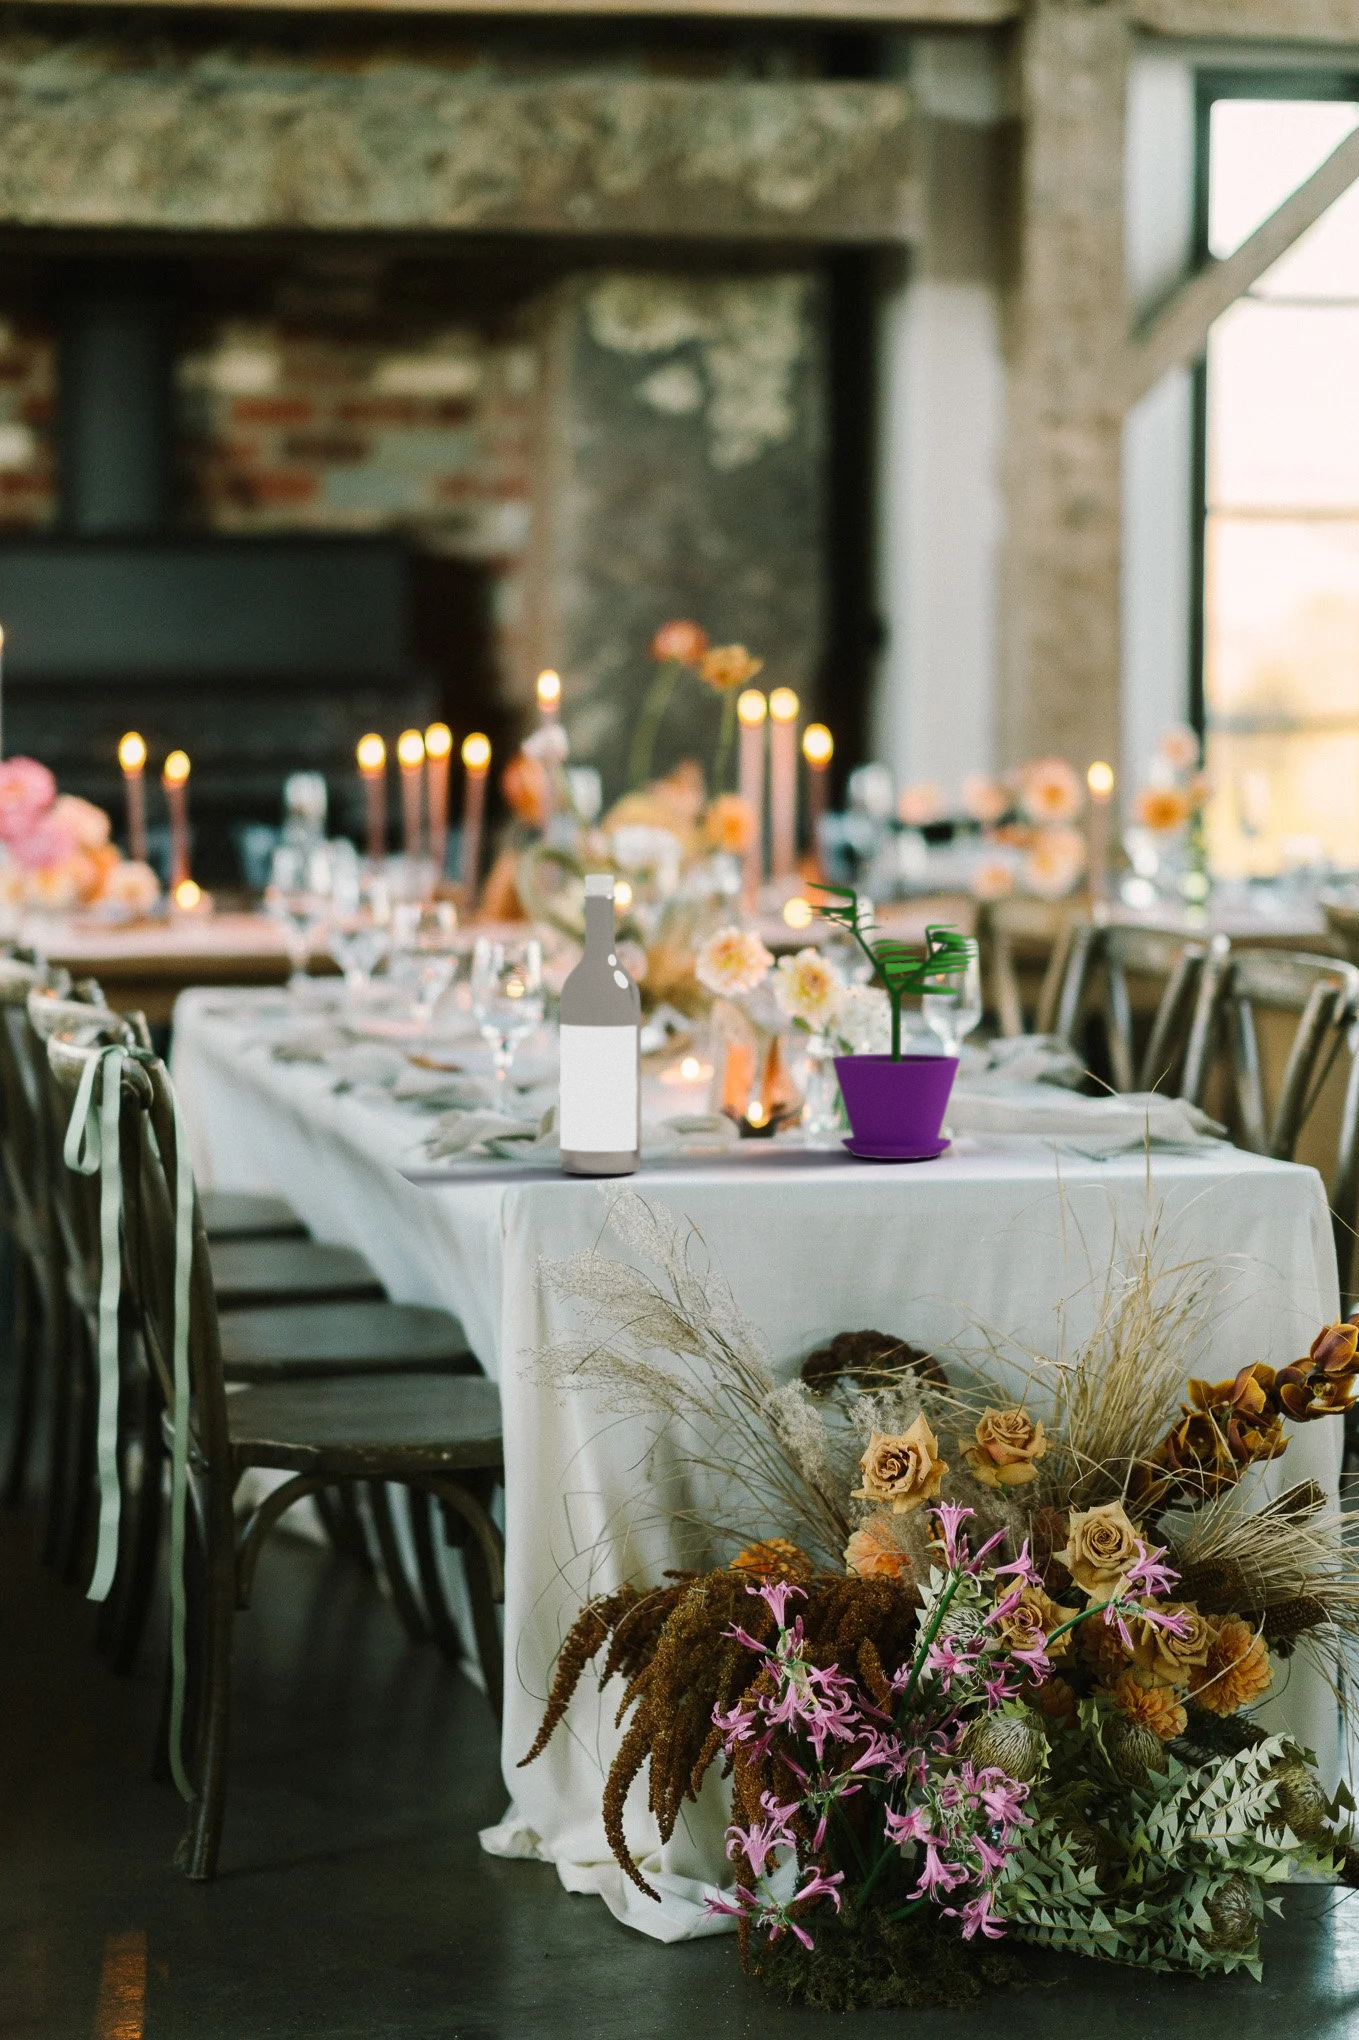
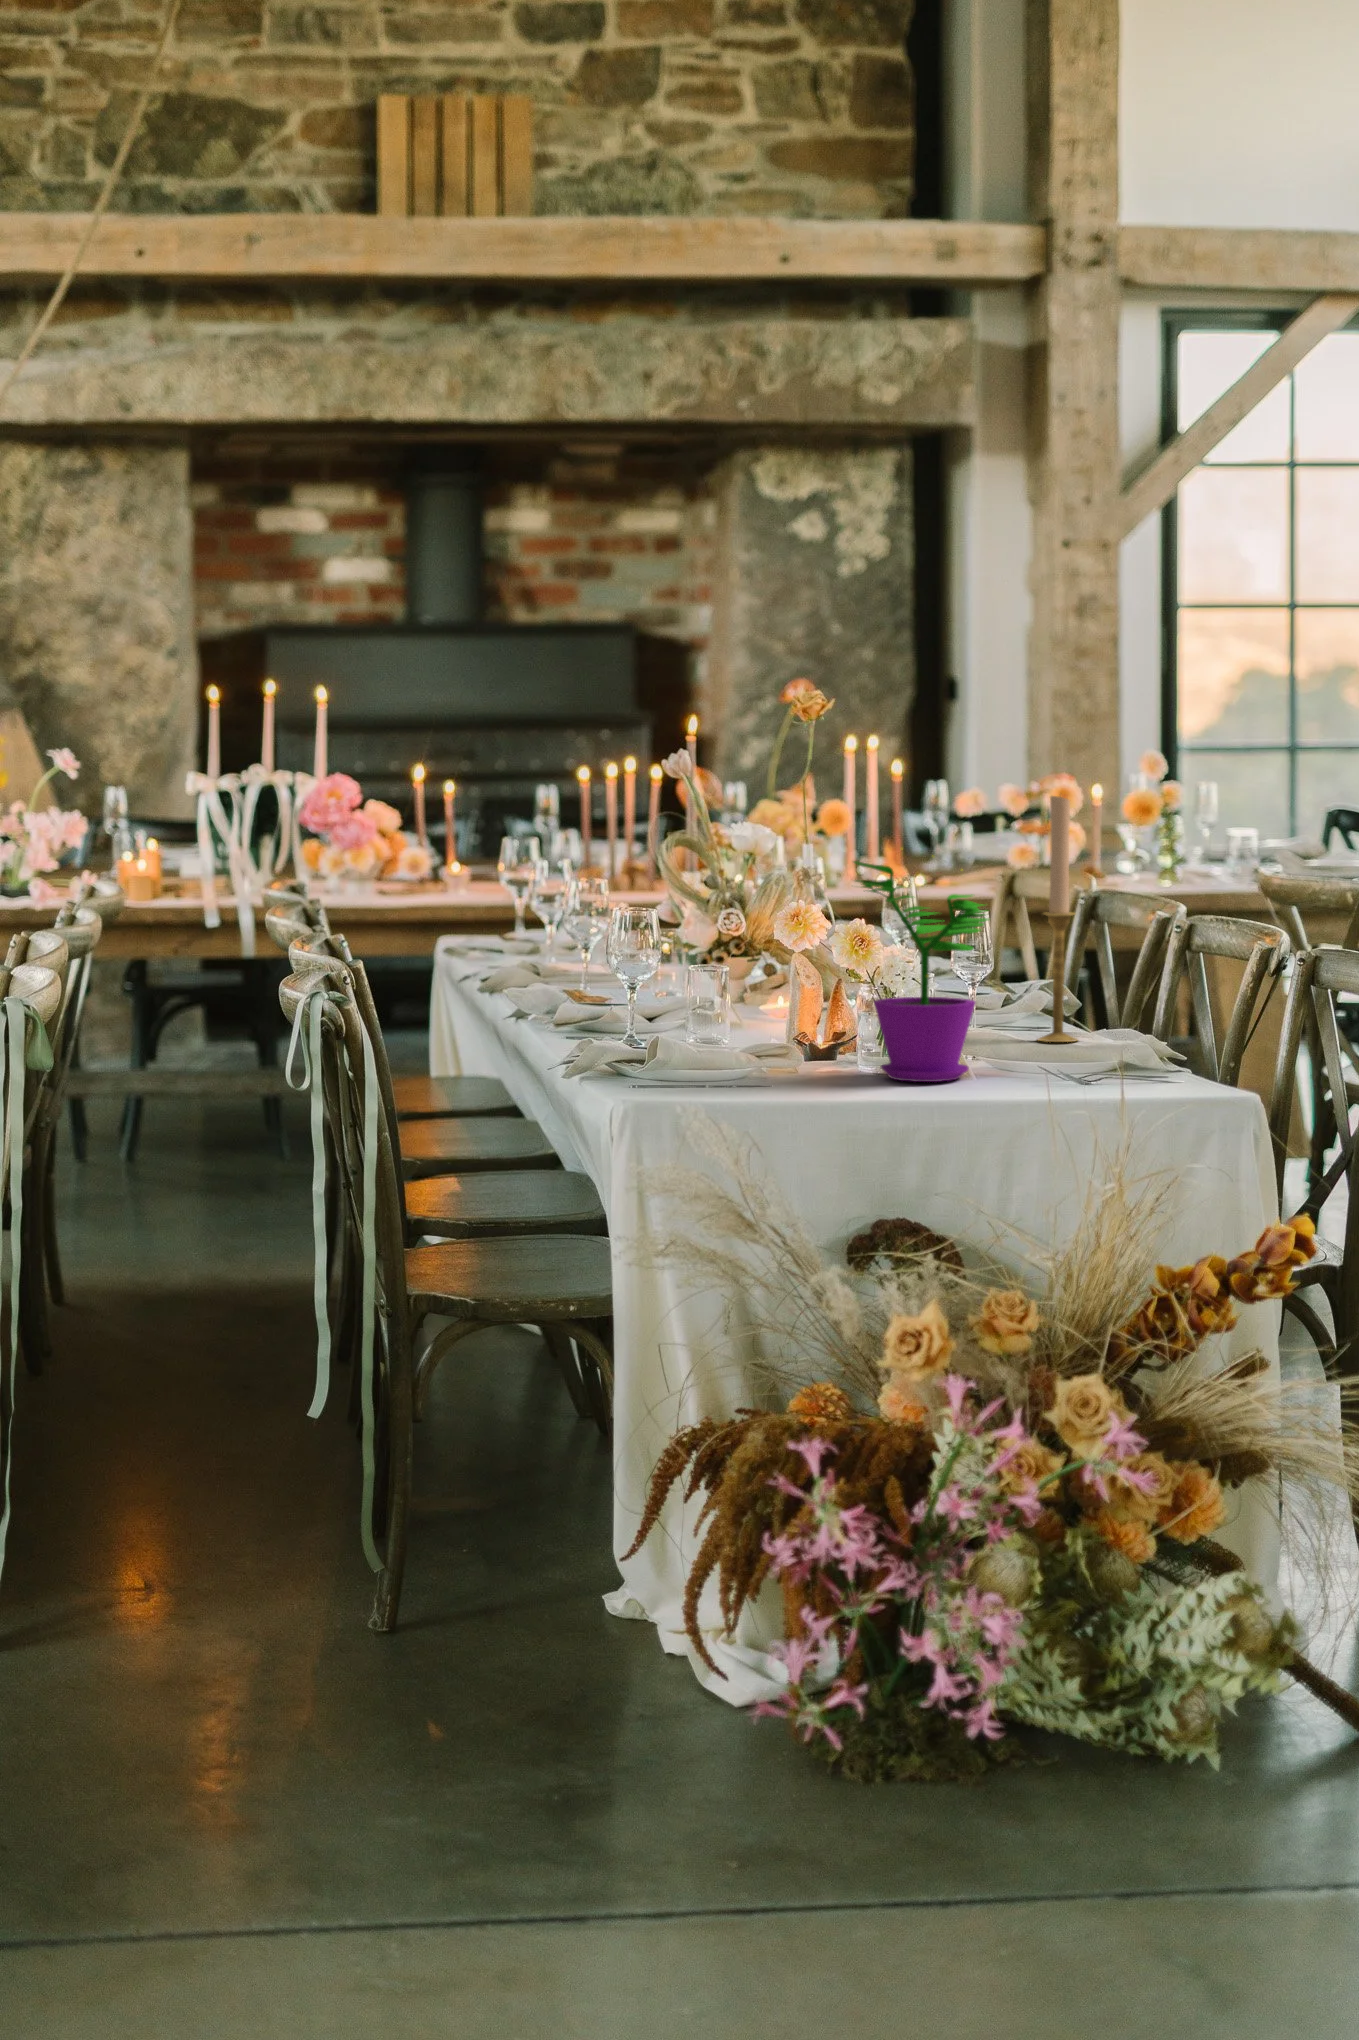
candlestick: none [1033,797,1087,1113] -> present [1038,796,1077,1042]
wine bottle: present [559,875,641,1174] -> none [654,855,719,1094]

